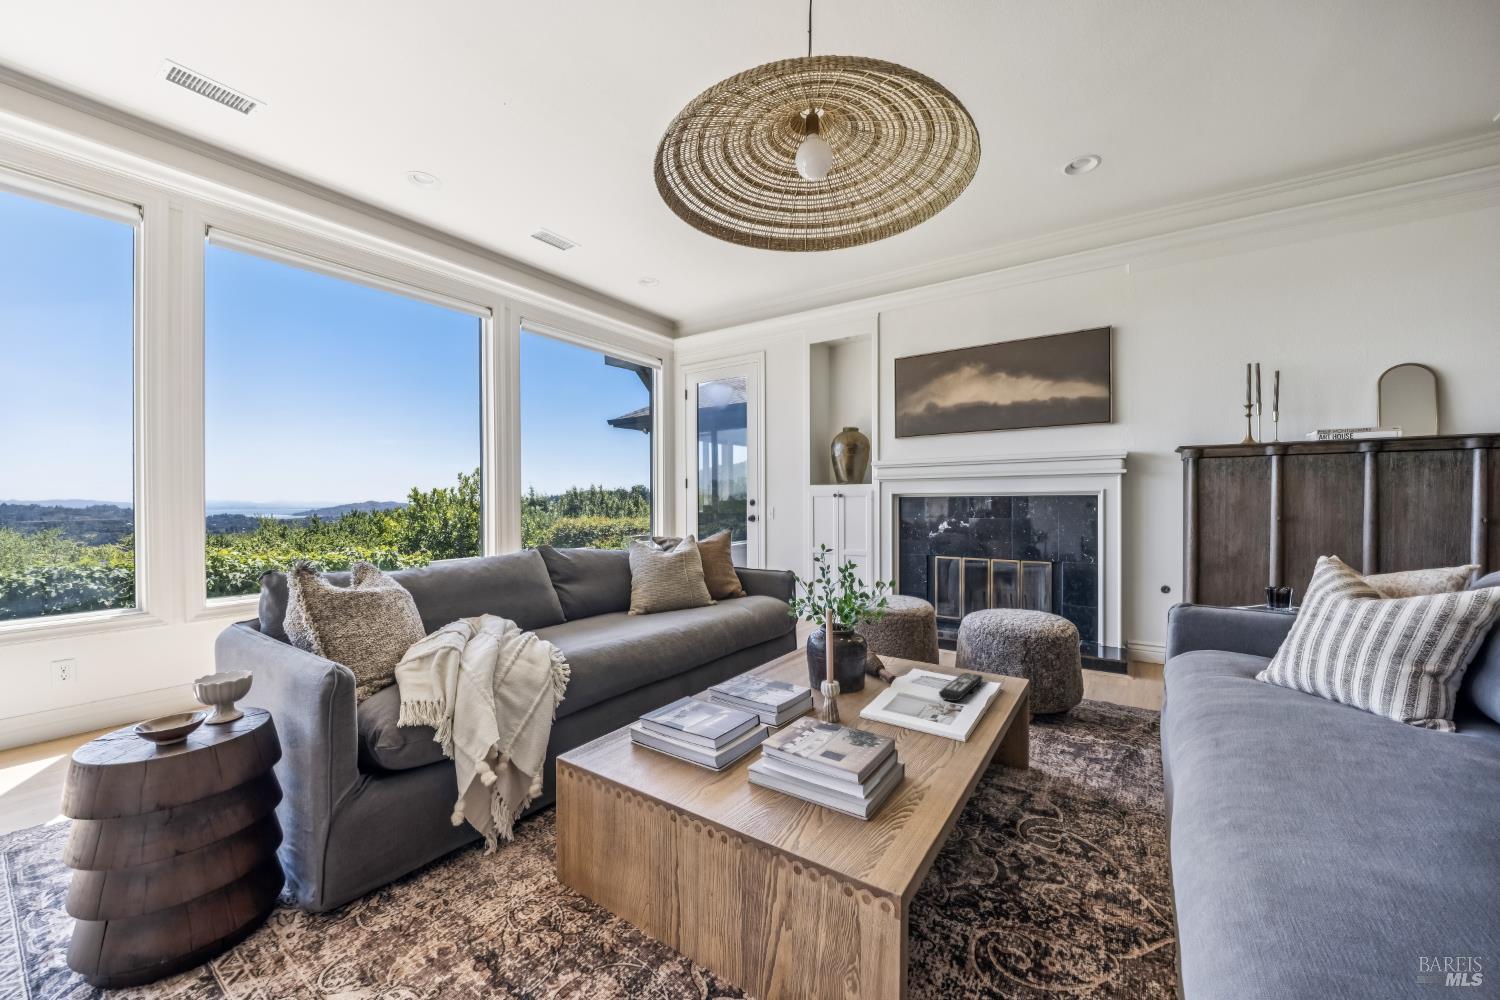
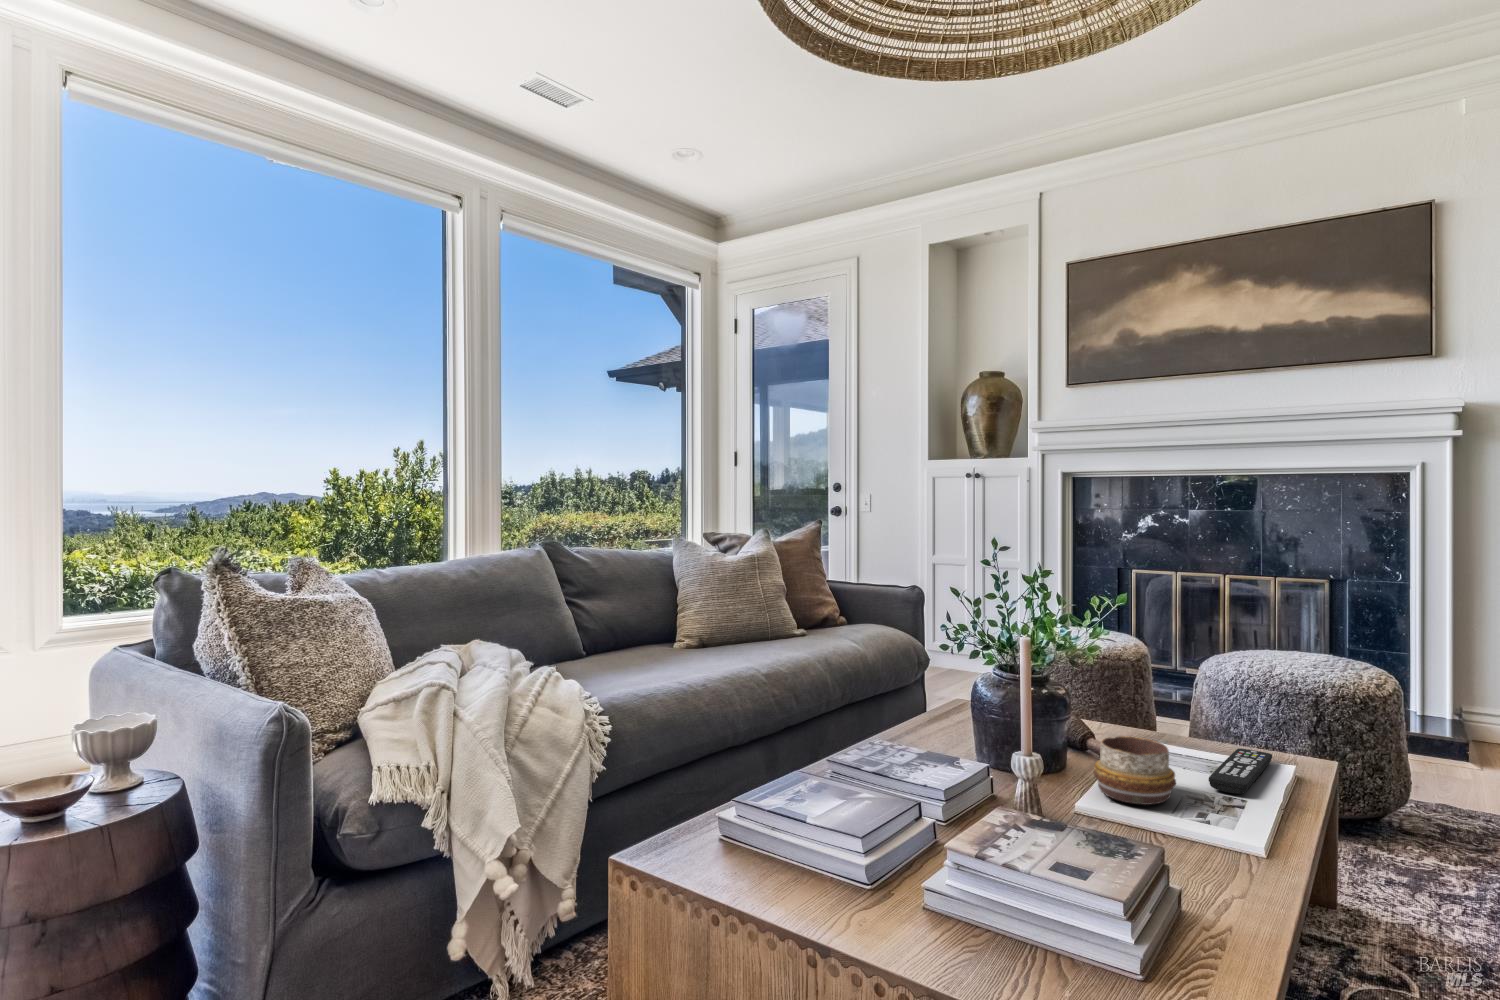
decorative bowl: none [869,668,917,710] -> present [1093,736,1176,805]

